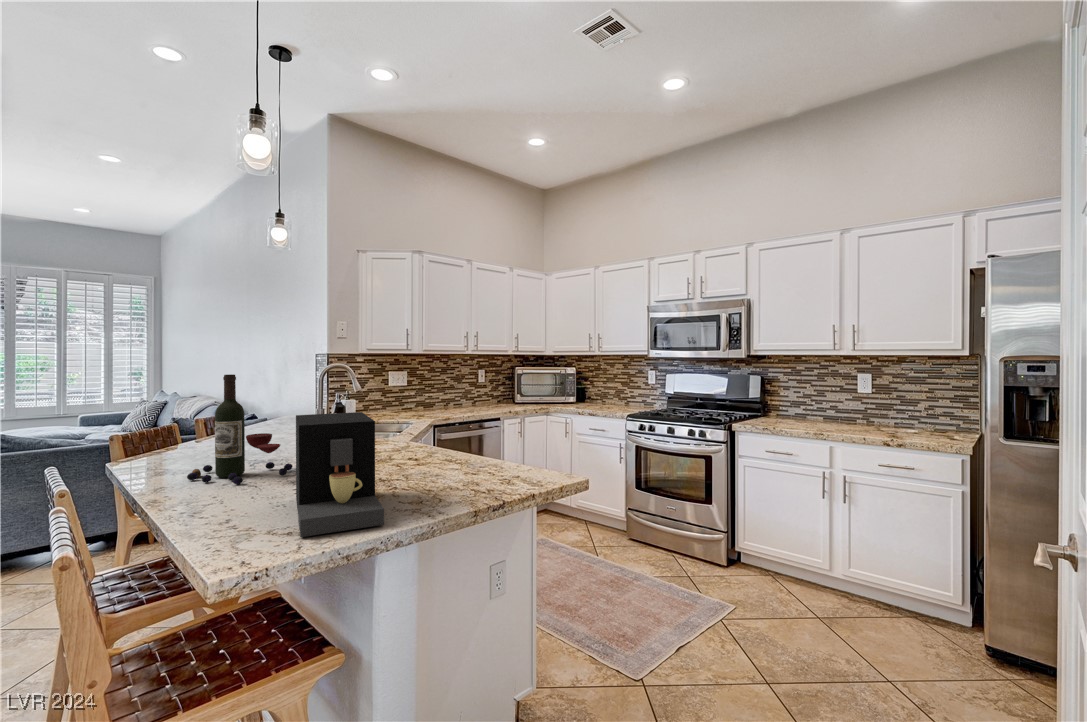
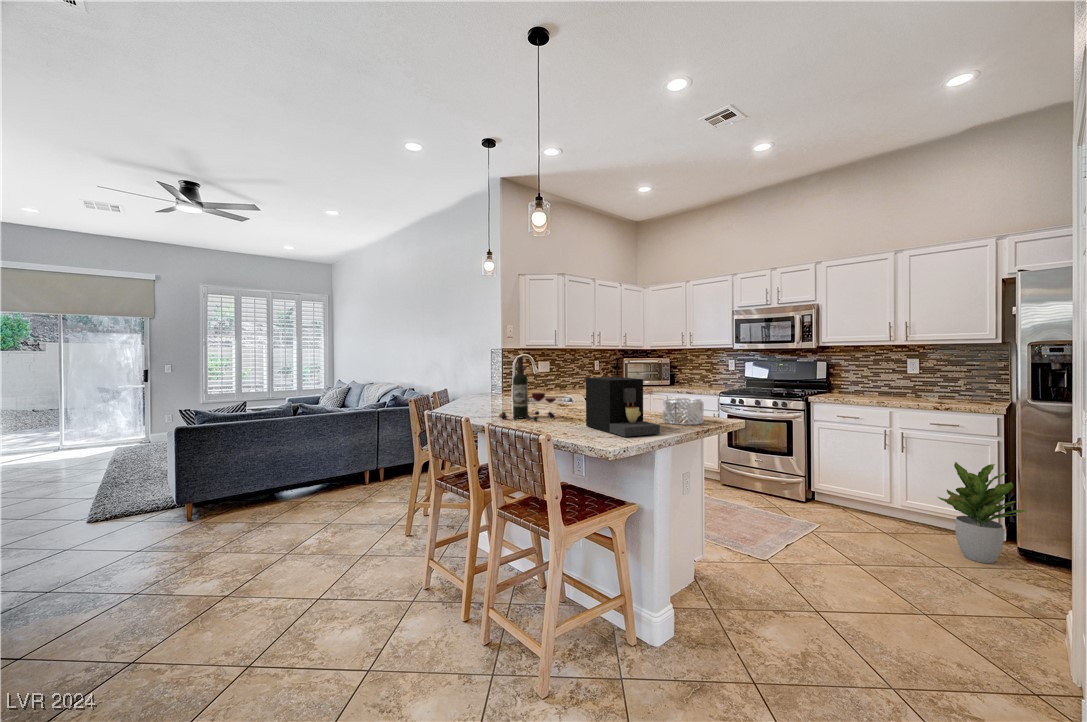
decorative bowl: none [450,443,514,494] -> present [663,398,704,425]
potted plant: none [882,522,1000,670] -> present [938,462,1027,563]

